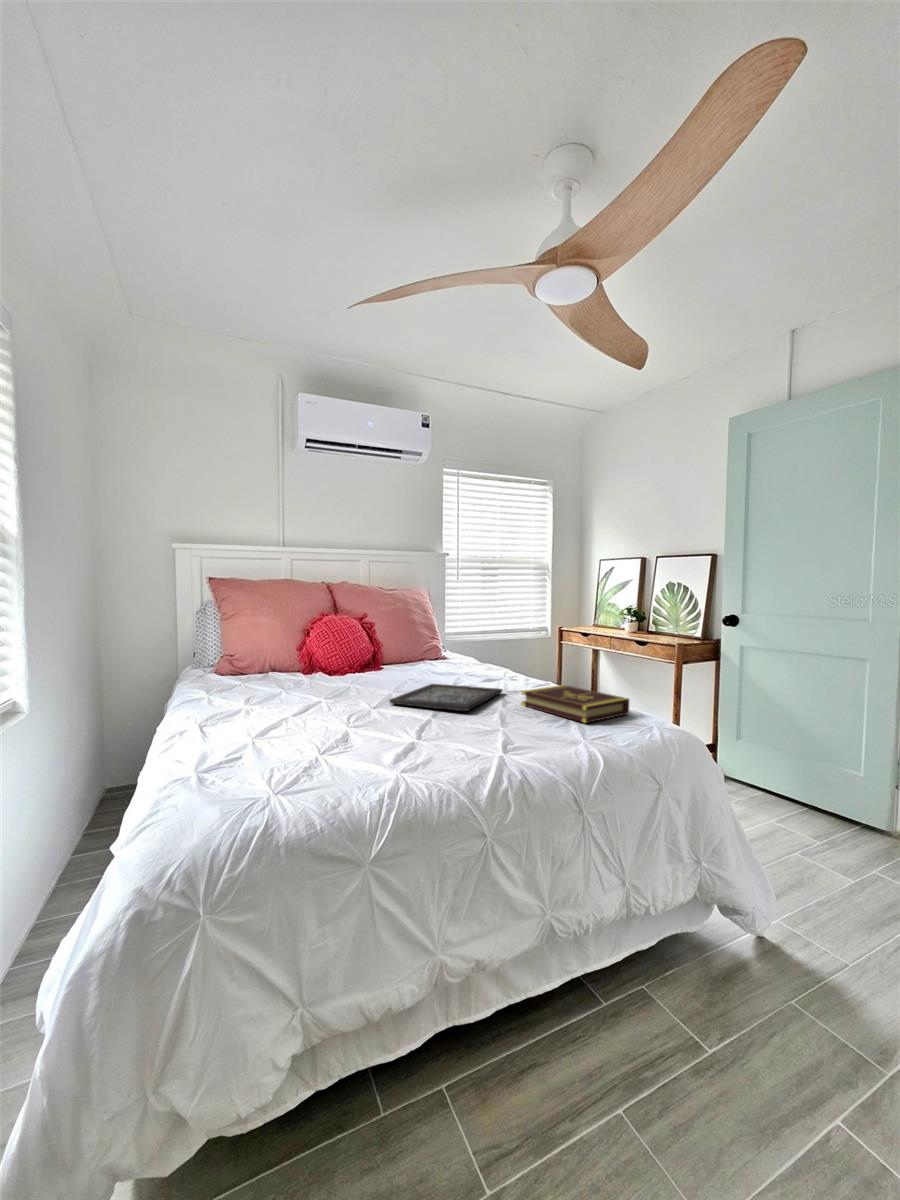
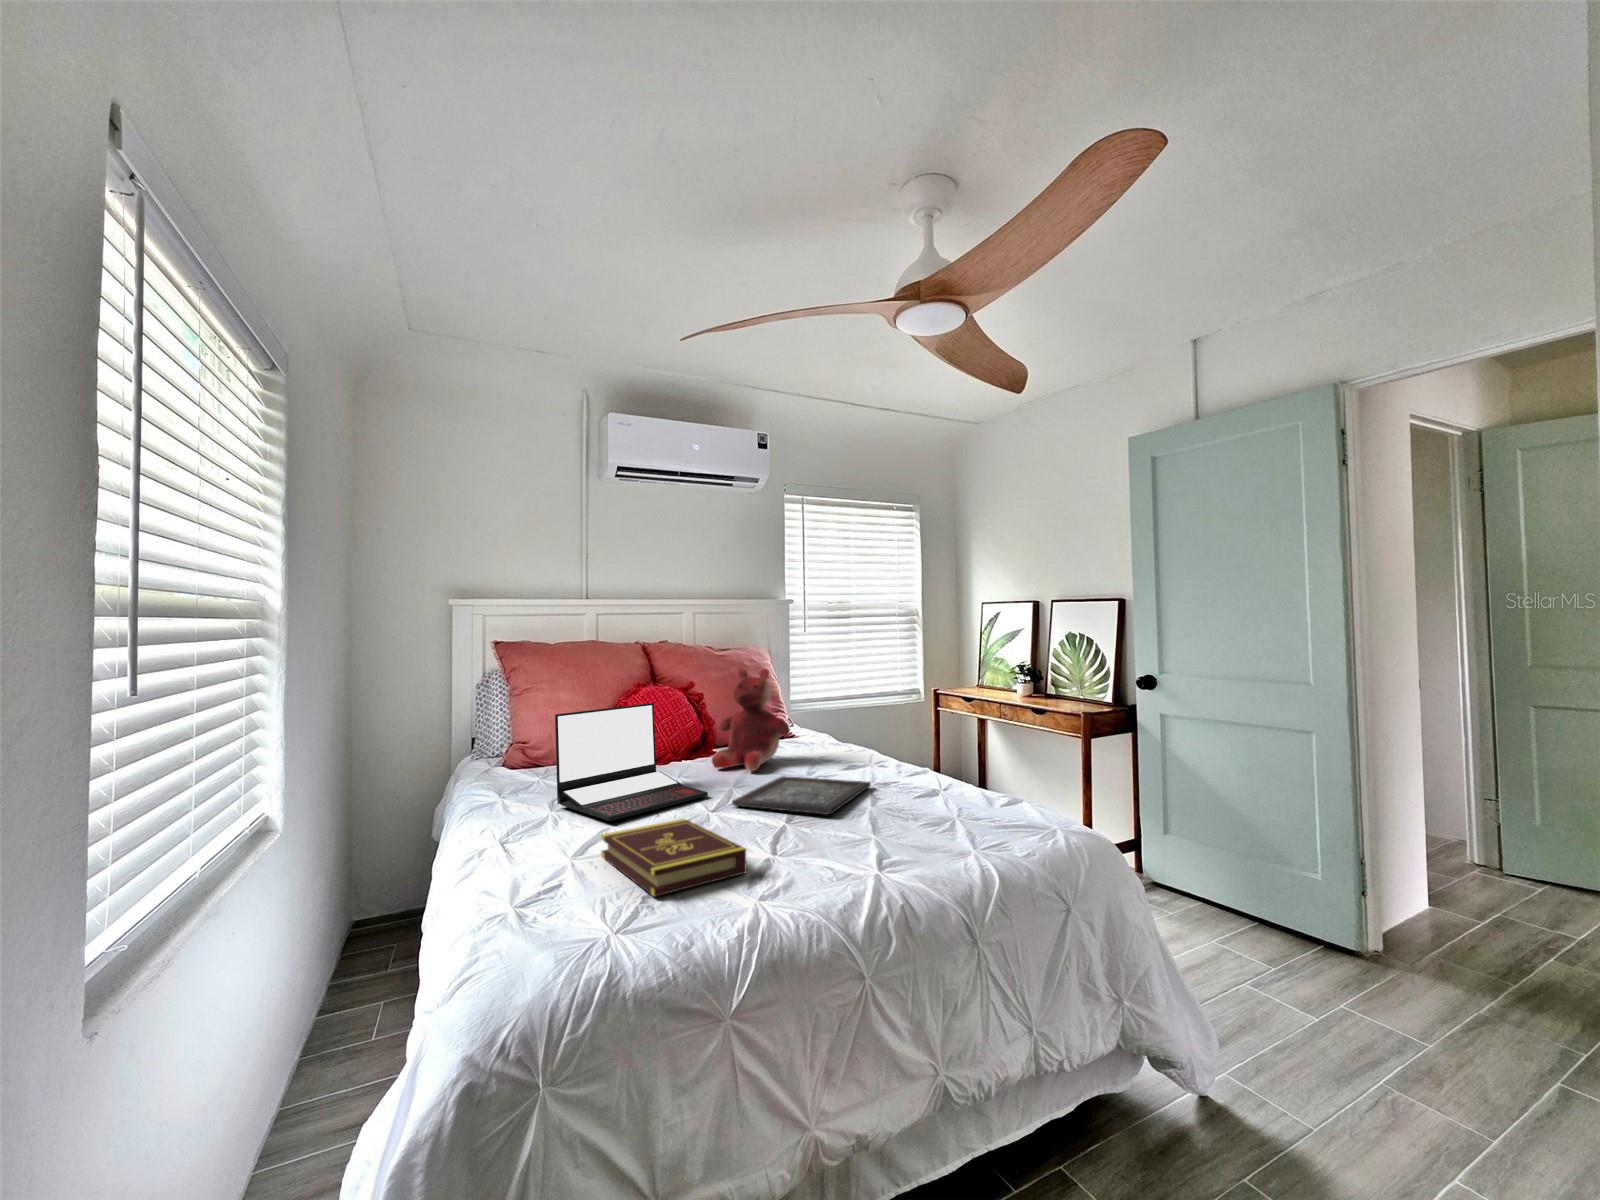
teddy bear: none [377,599,440,680] -> present [712,668,790,771]
laptop: none [248,624,371,712] -> present [555,703,708,821]
book: present [521,685,629,723] -> present [601,819,747,896]

